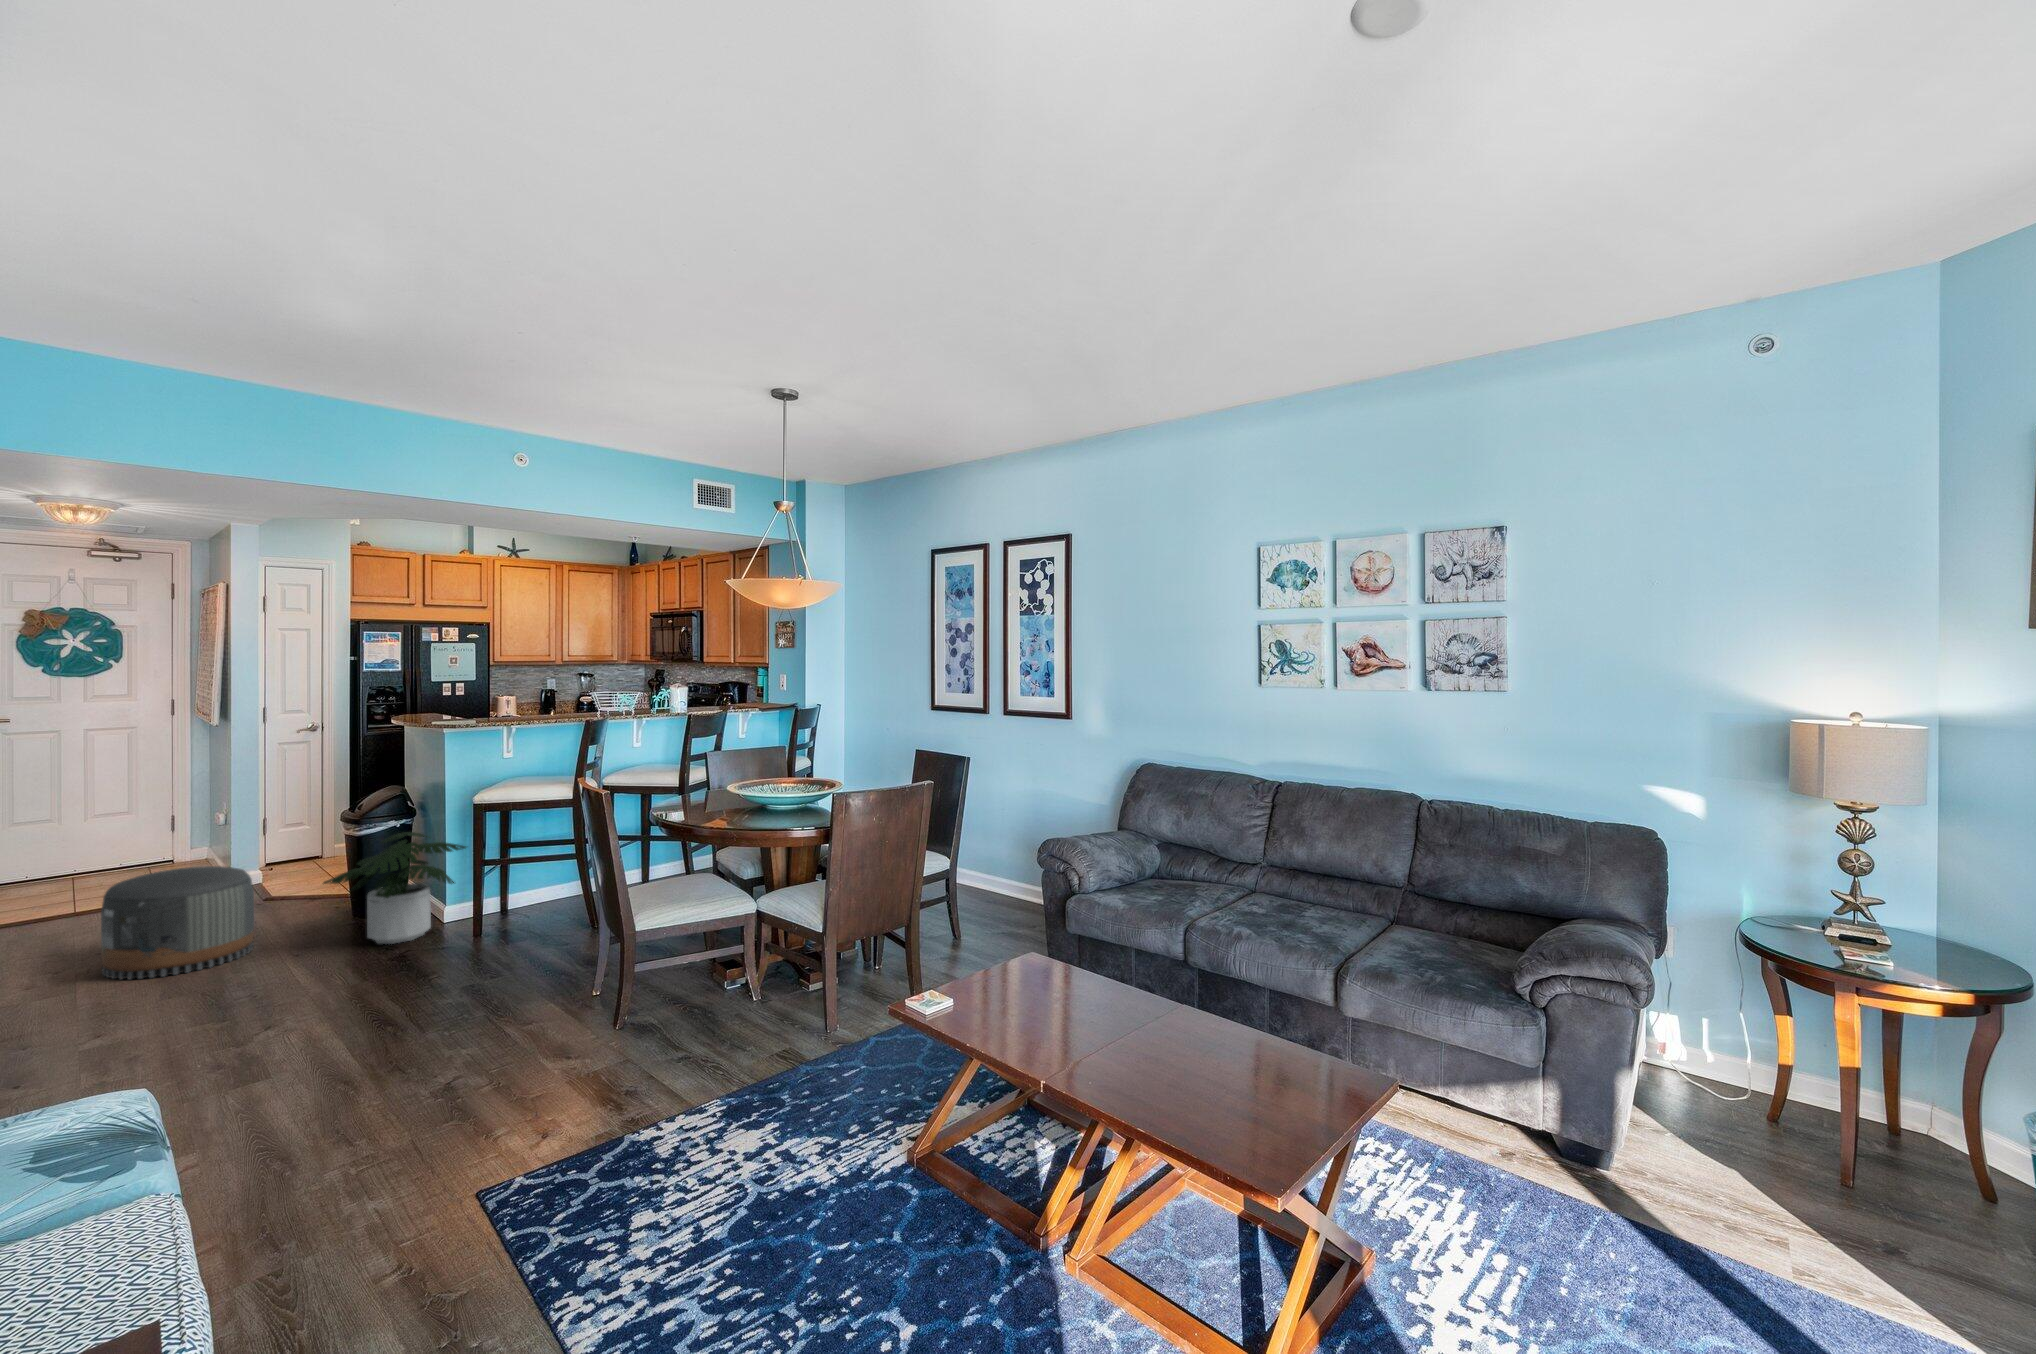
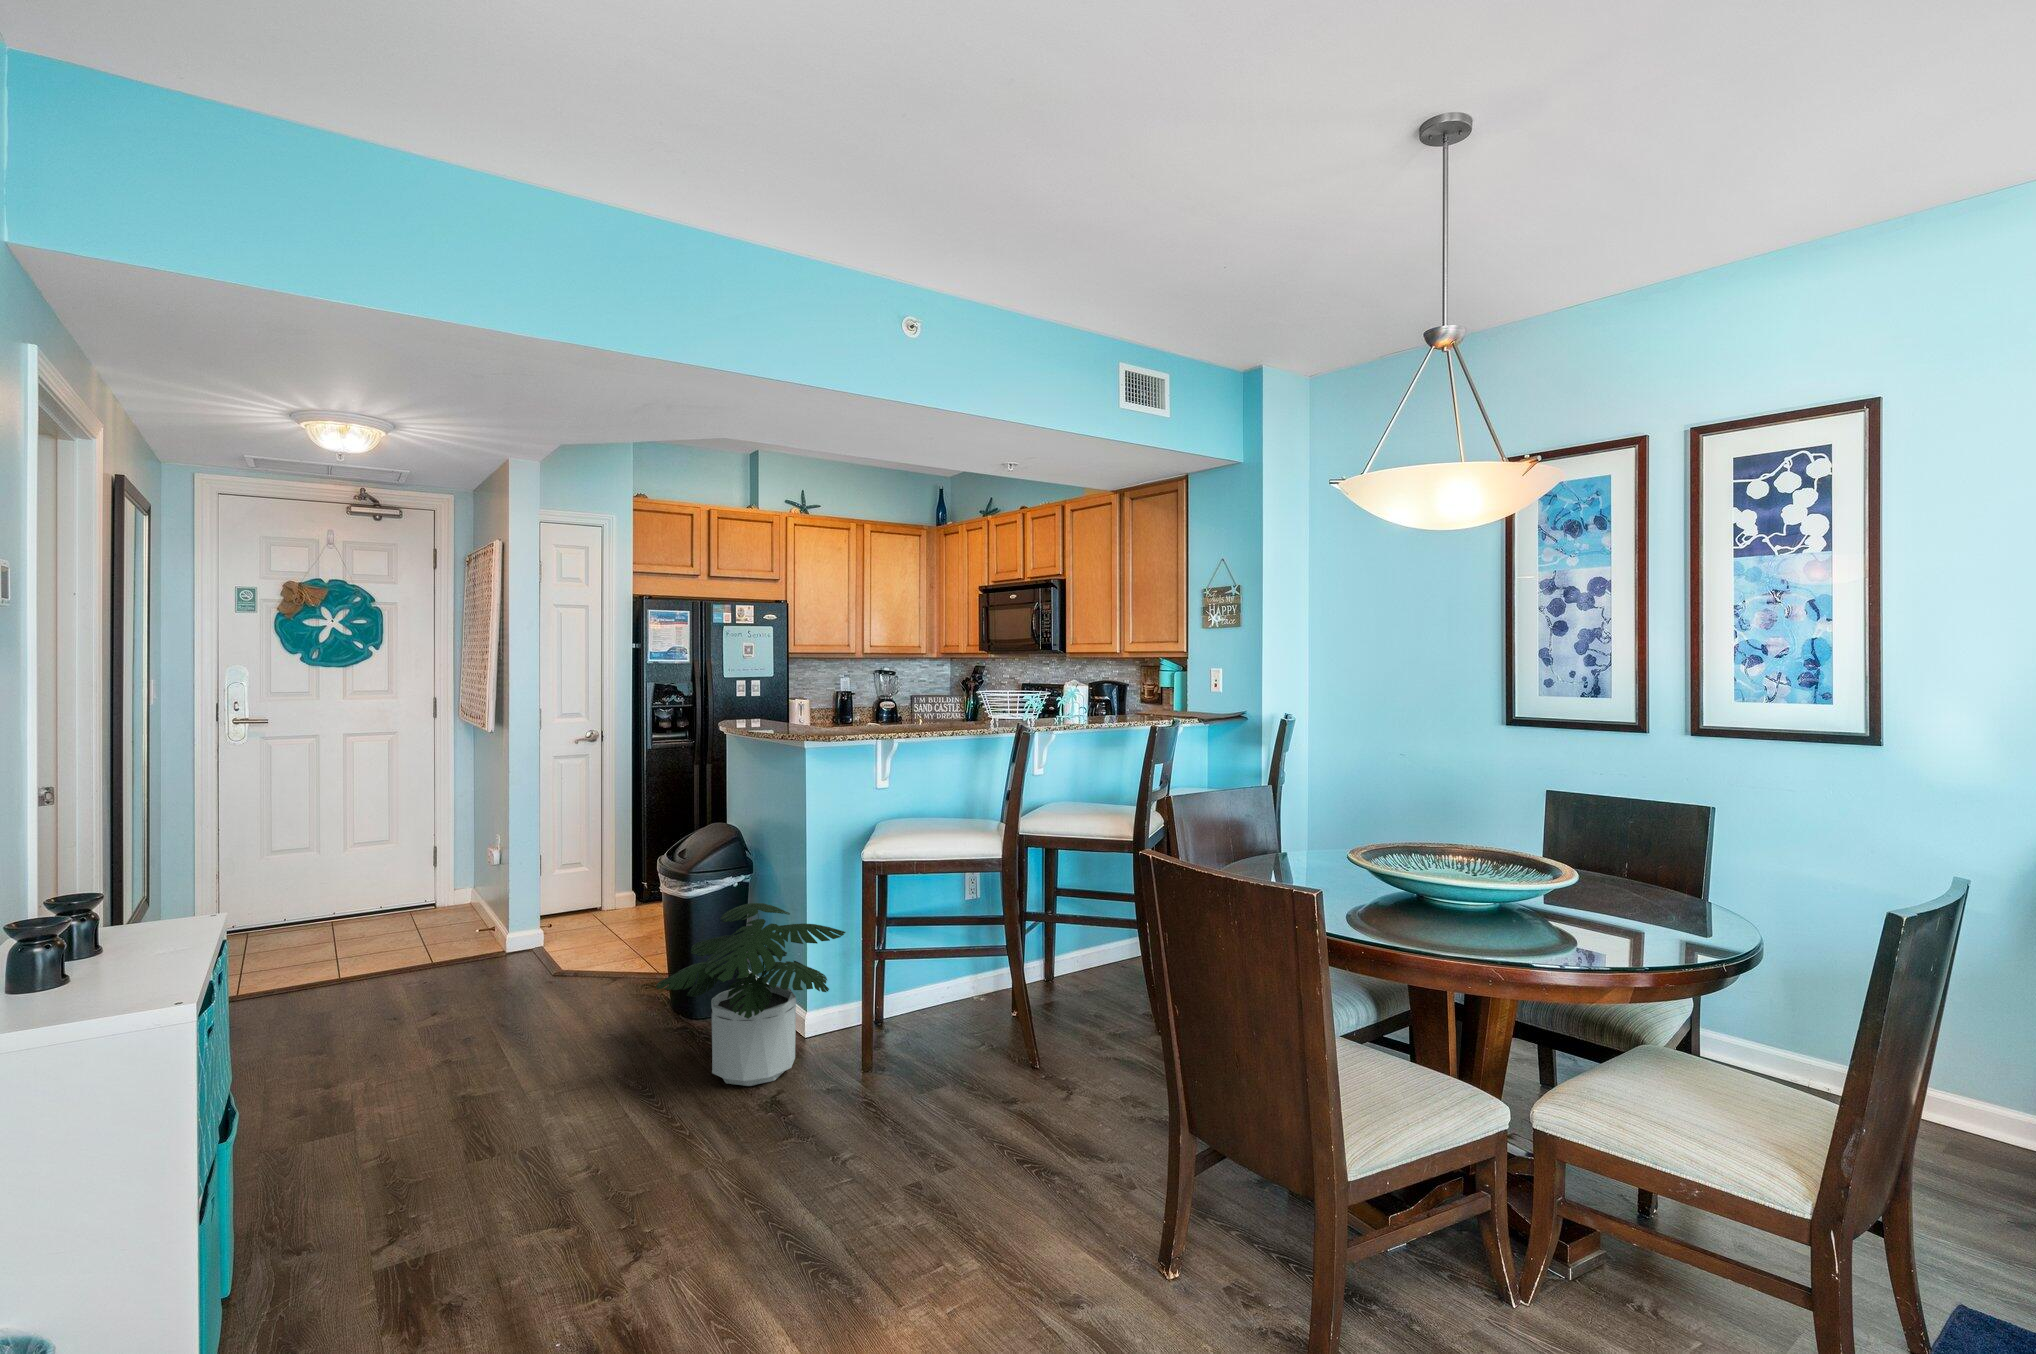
pouf: present [101,866,254,980] -> none [366,947,559,1132]

